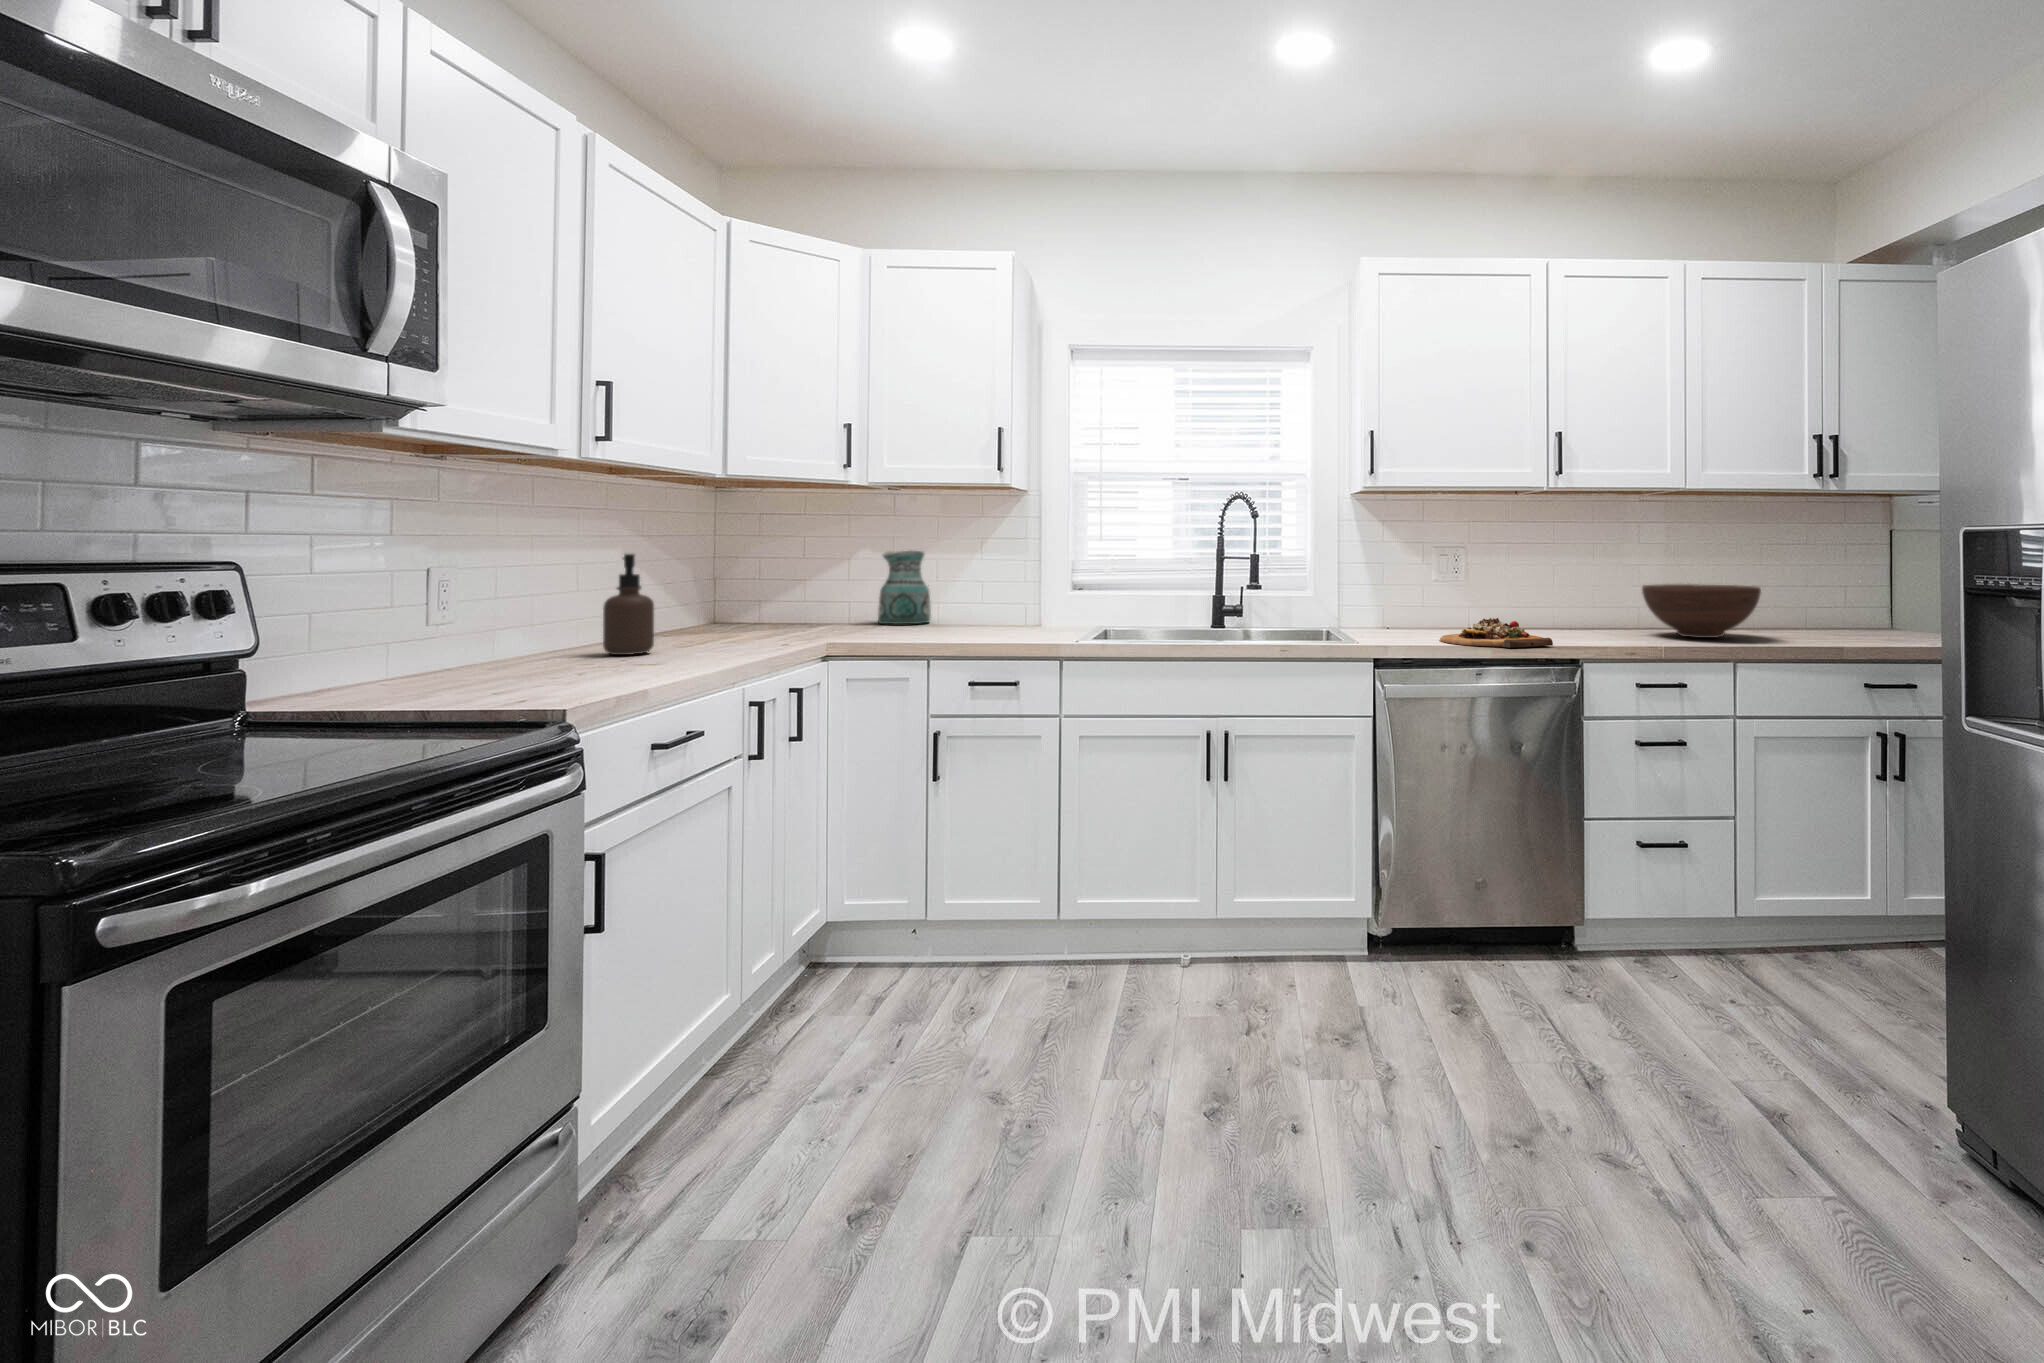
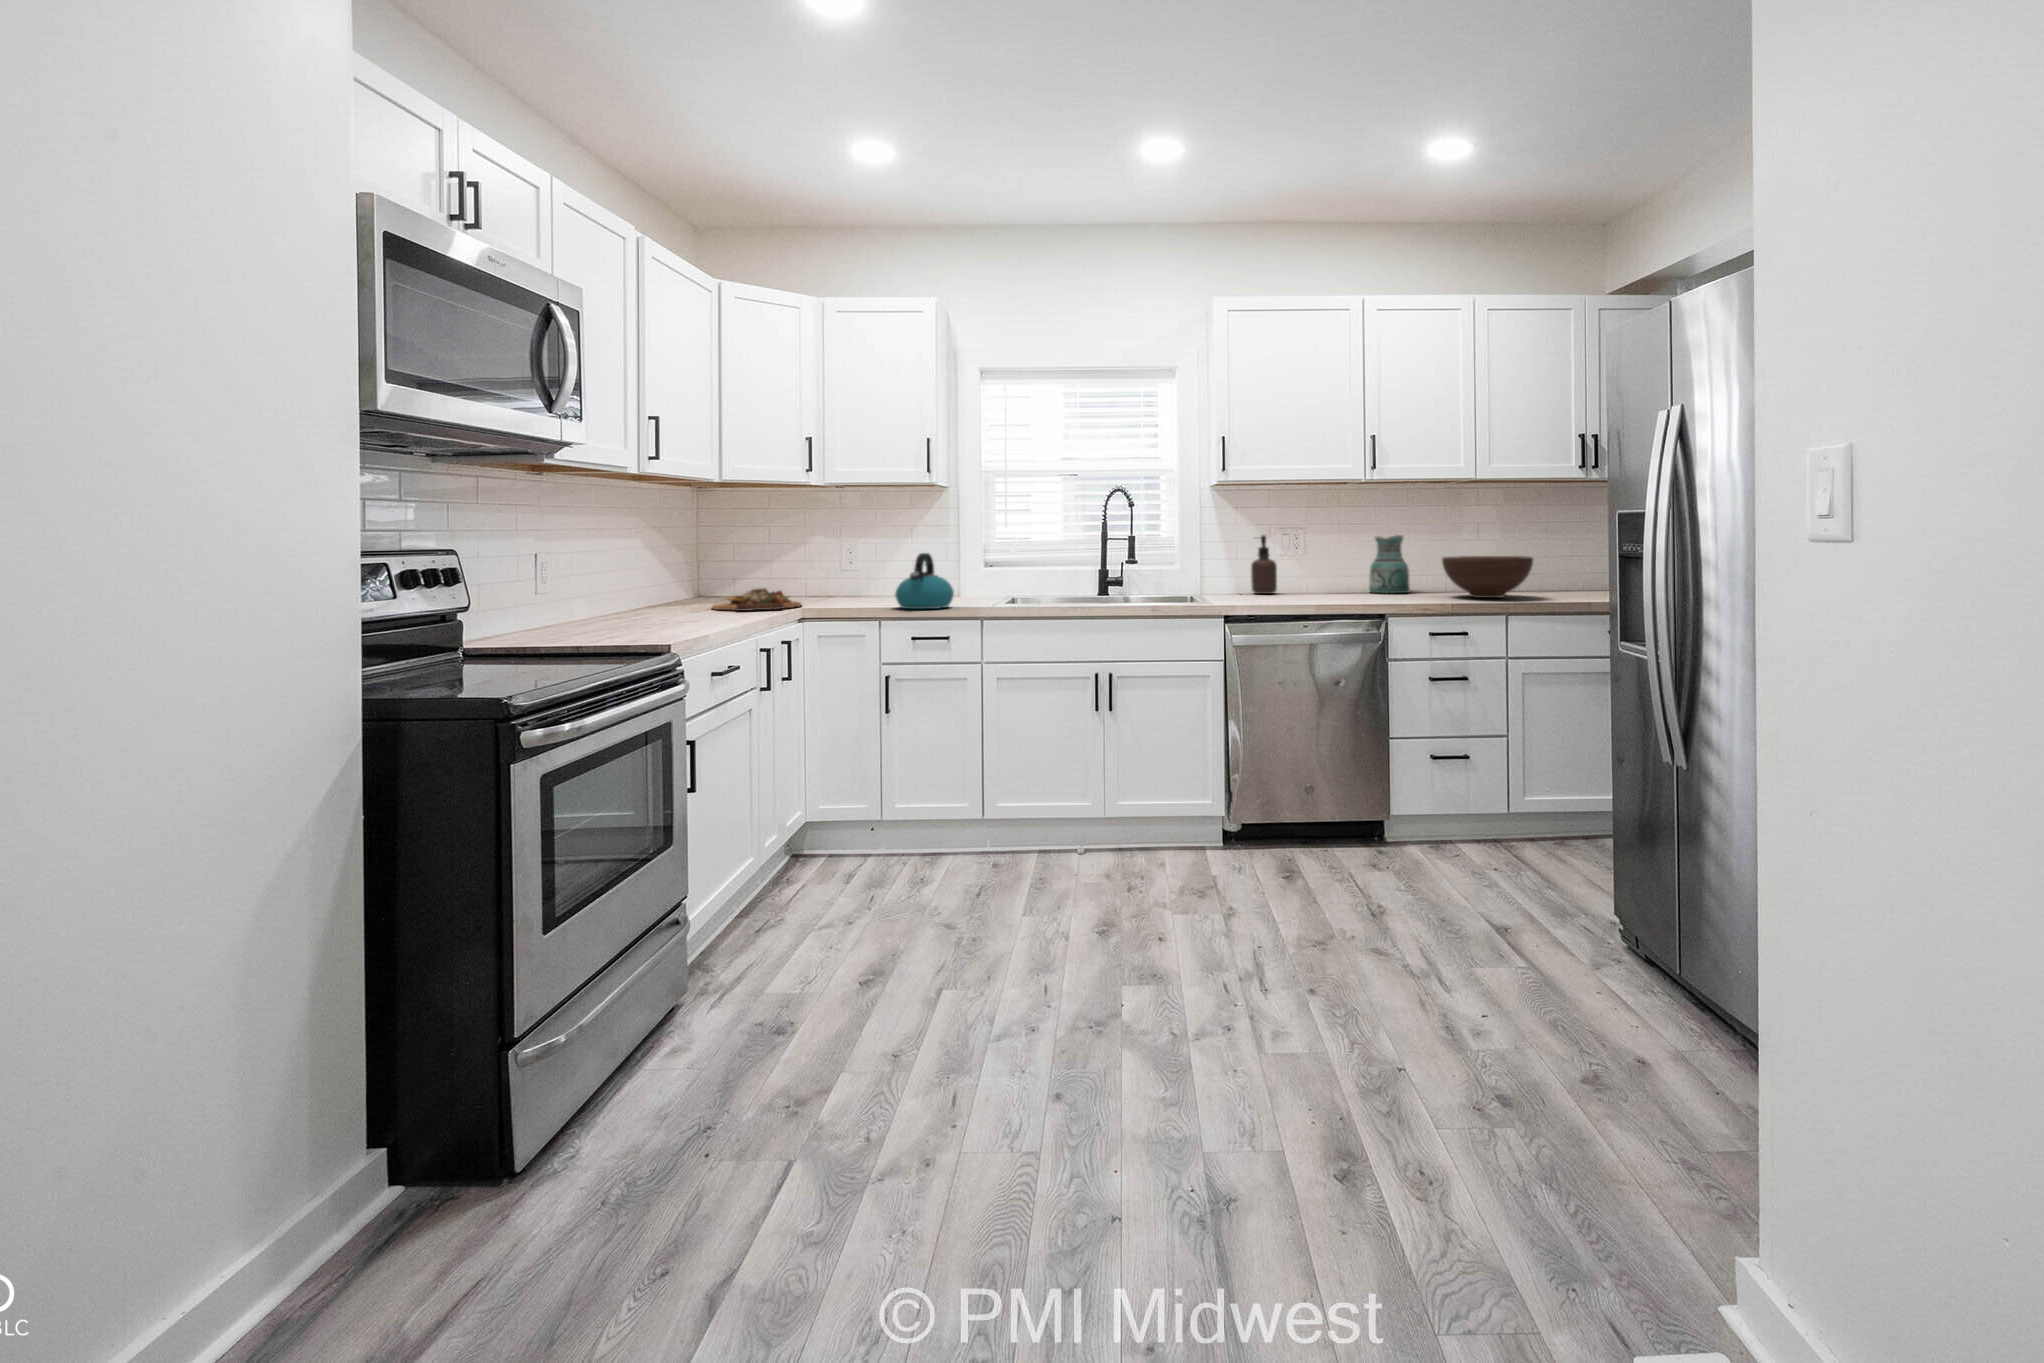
ceramic pitcher: present [878,551,931,624] -> present [1369,535,1410,593]
soap dispenser: present [603,554,654,655] -> present [1251,535,1277,594]
kettle: none [948,572,1025,646] -> present [895,553,954,609]
cutting board: present [1439,618,1553,648] -> present [712,588,801,611]

